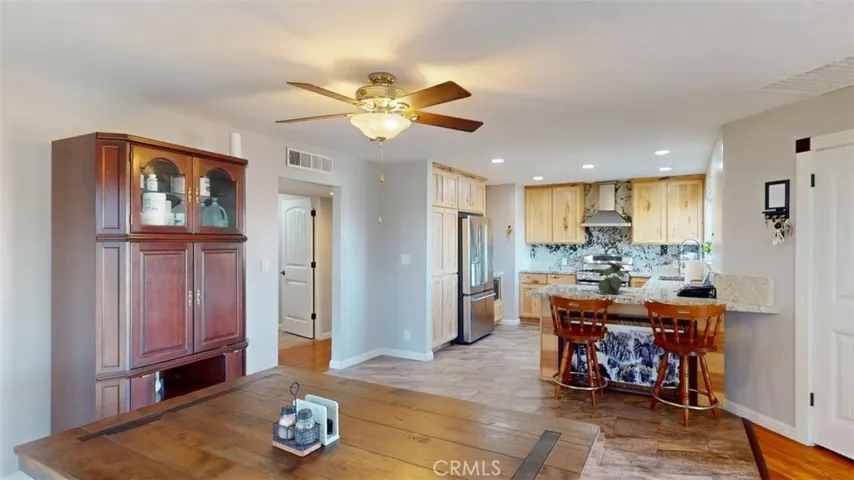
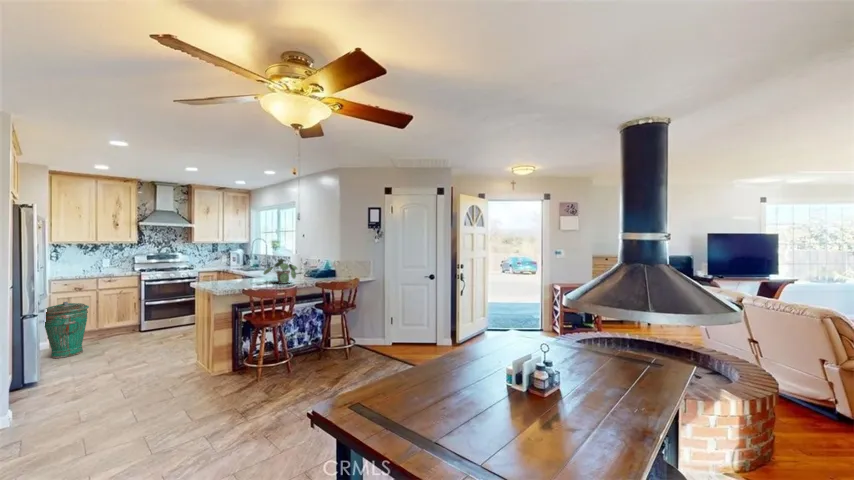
trash can: none [498,289,526,334] -> present [45,302,89,358]

